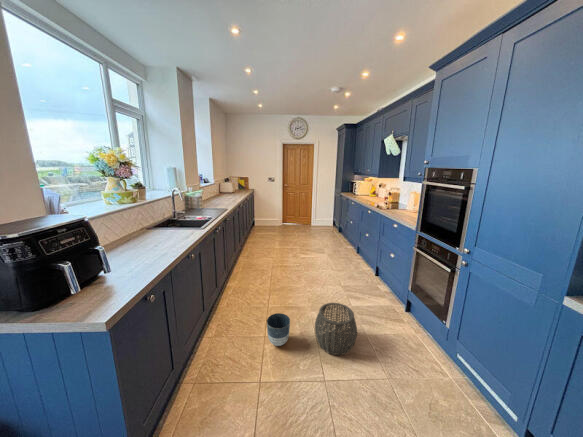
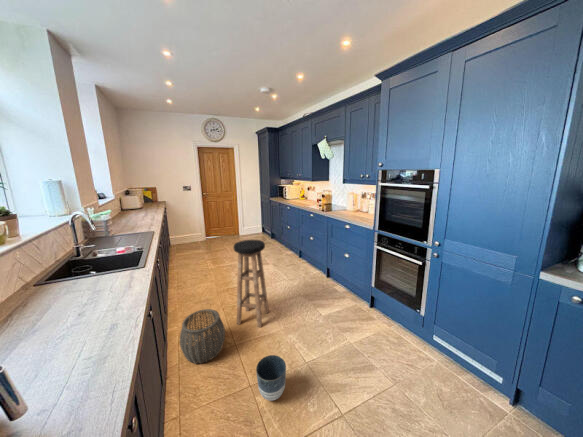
bar stool: none [276,224,305,299] -> present [234,240,269,327]
woven basket: present [315,303,357,355] -> present [180,309,225,364]

